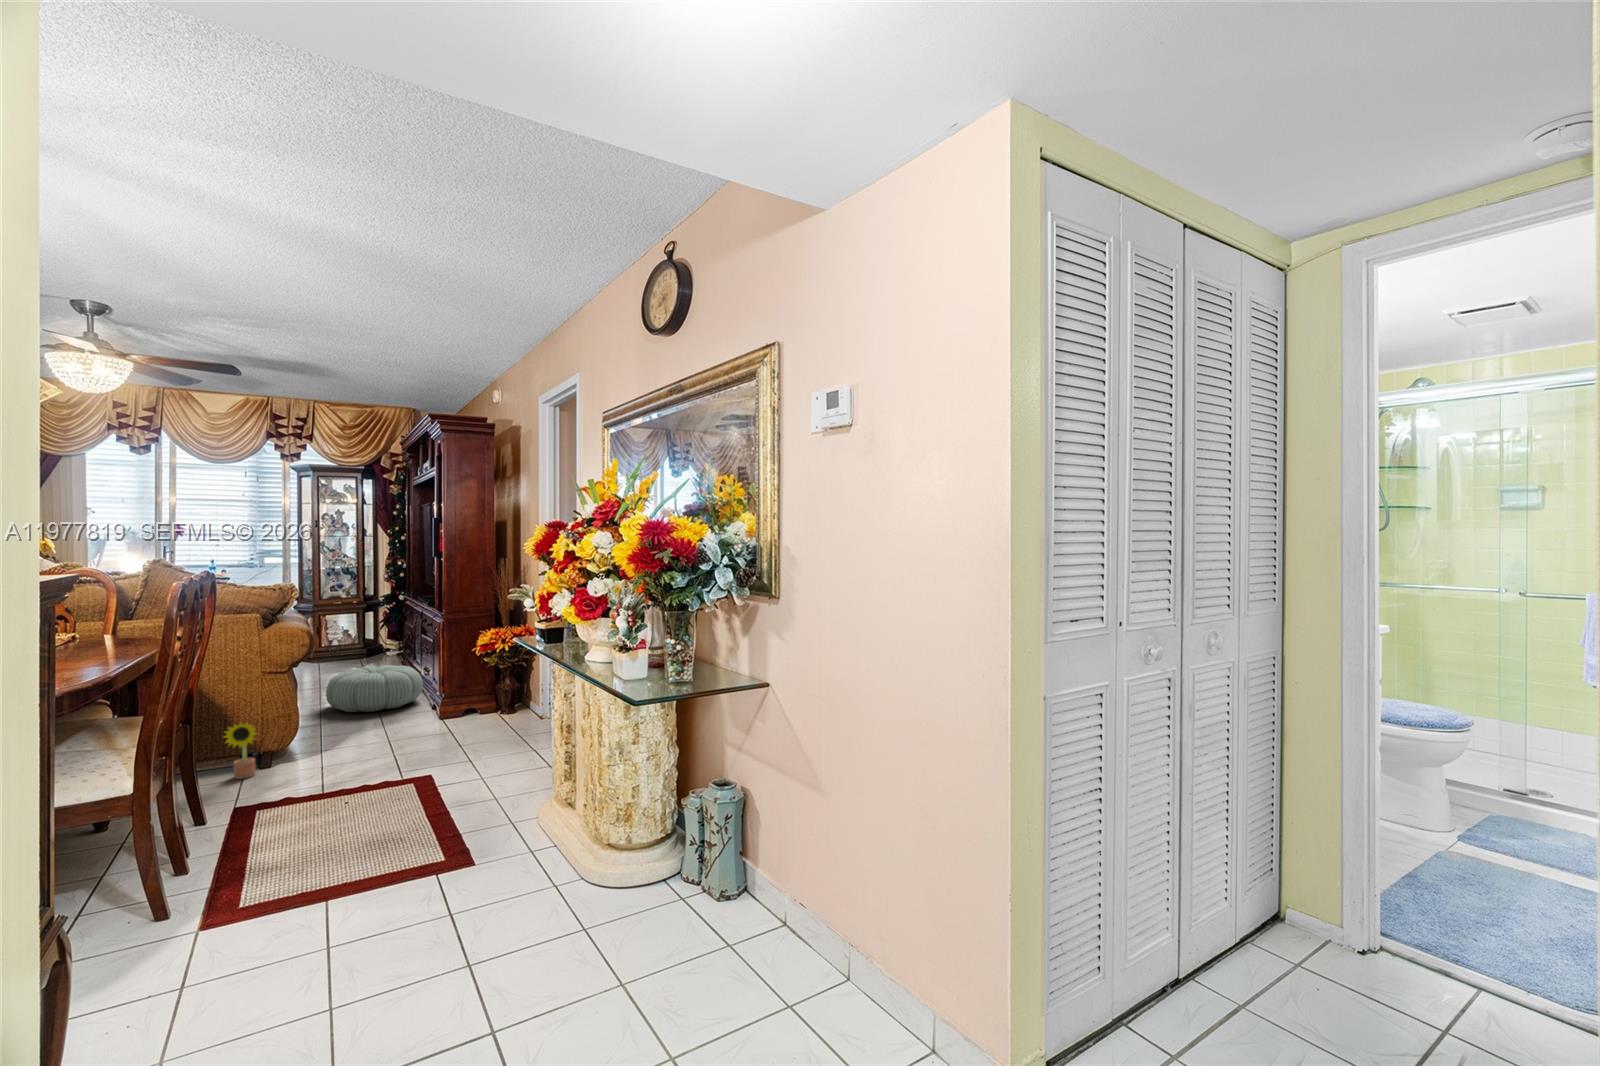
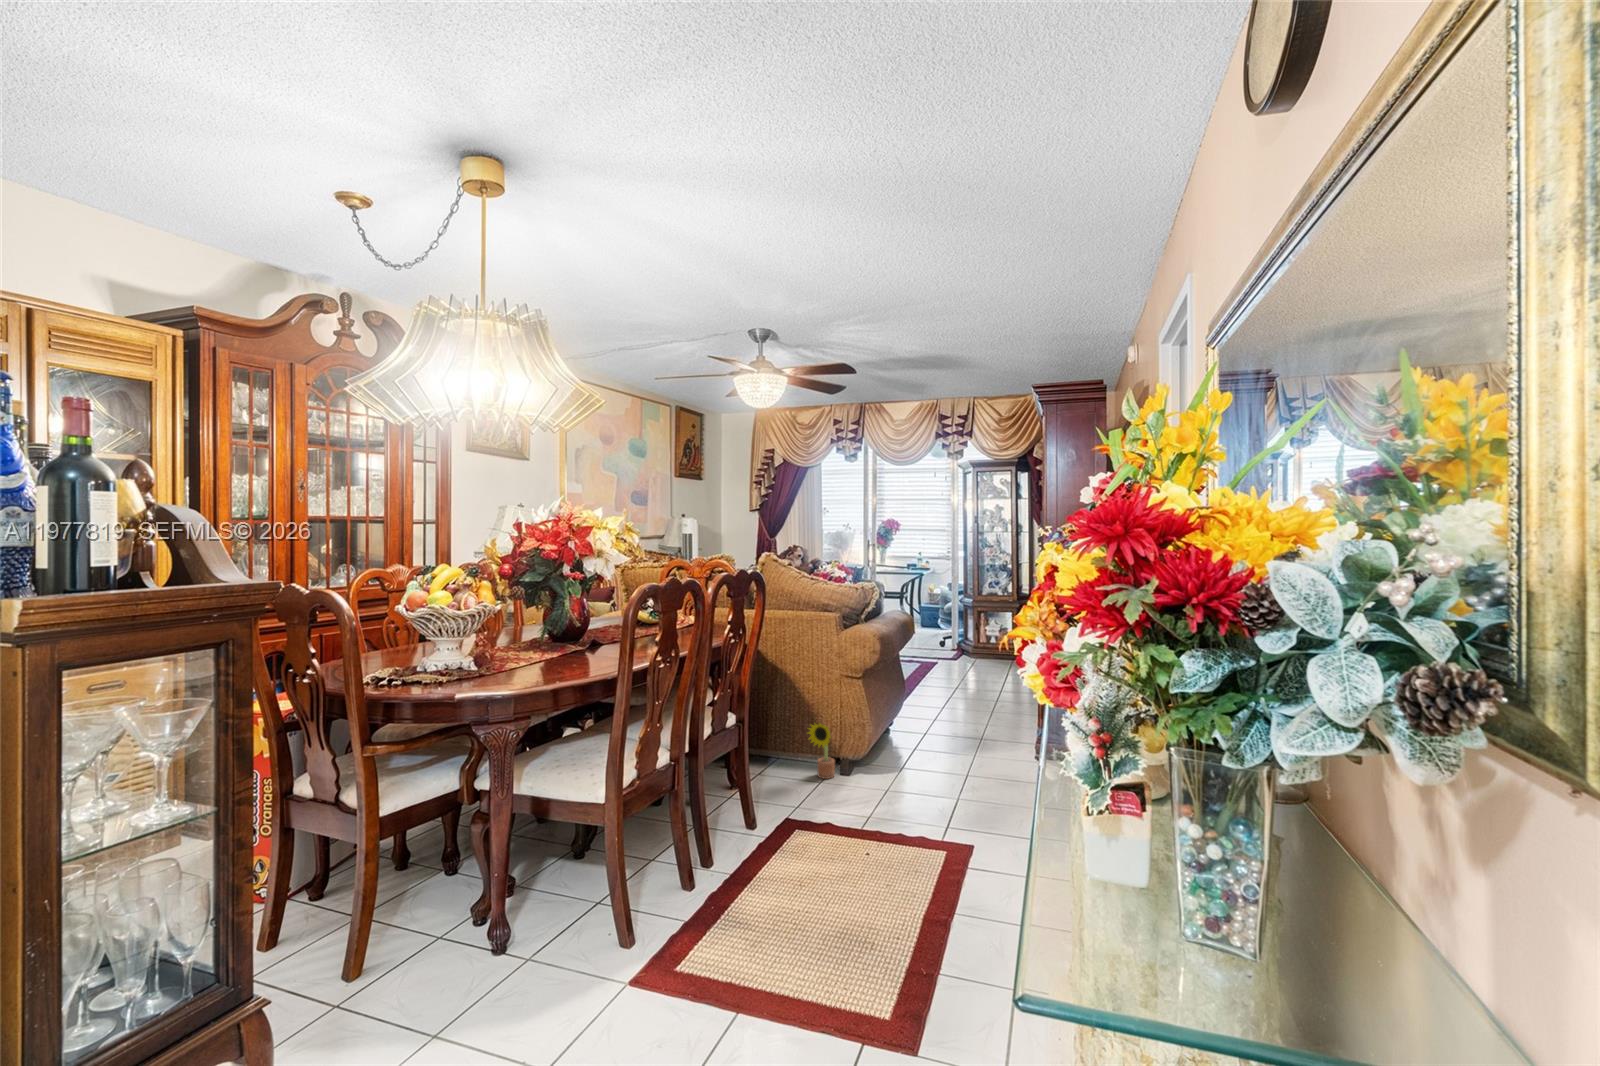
pouf: present [326,665,423,712] -> none [941,674,1035,728]

